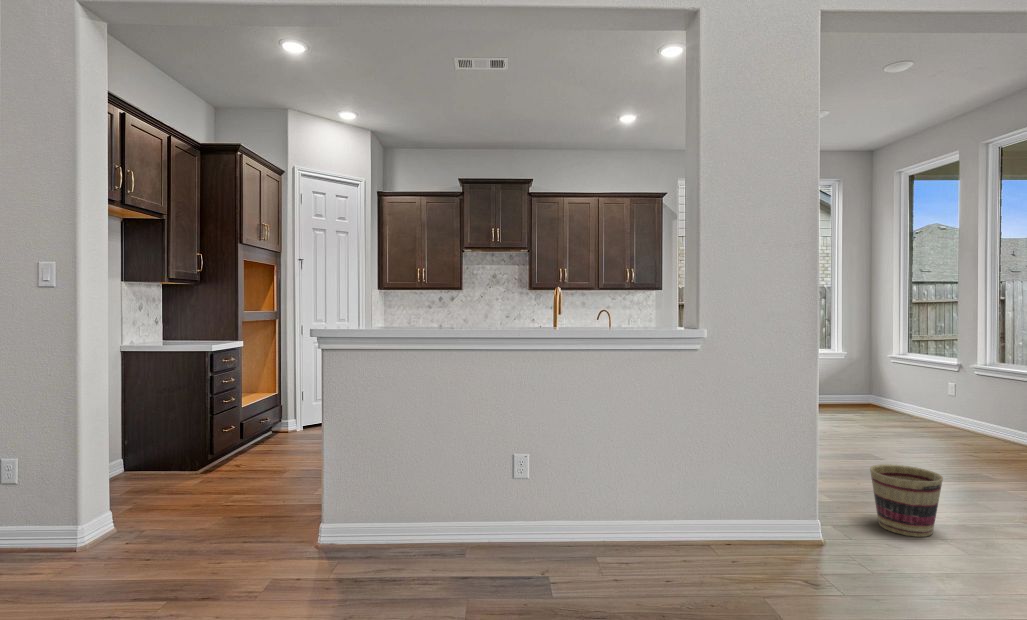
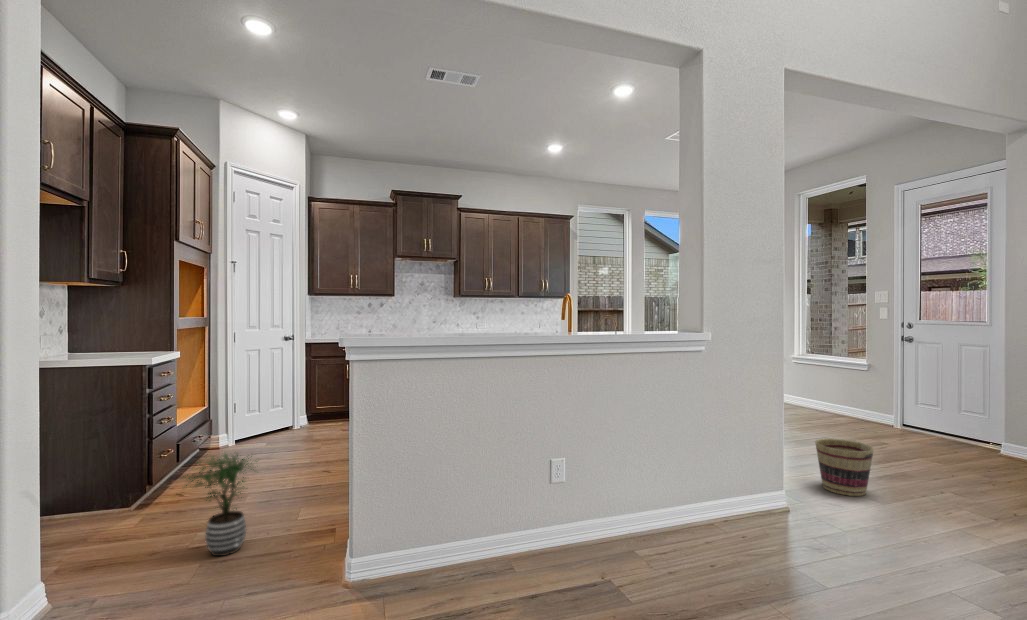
potted plant: none [205,426,270,512] -> present [186,454,257,556]

